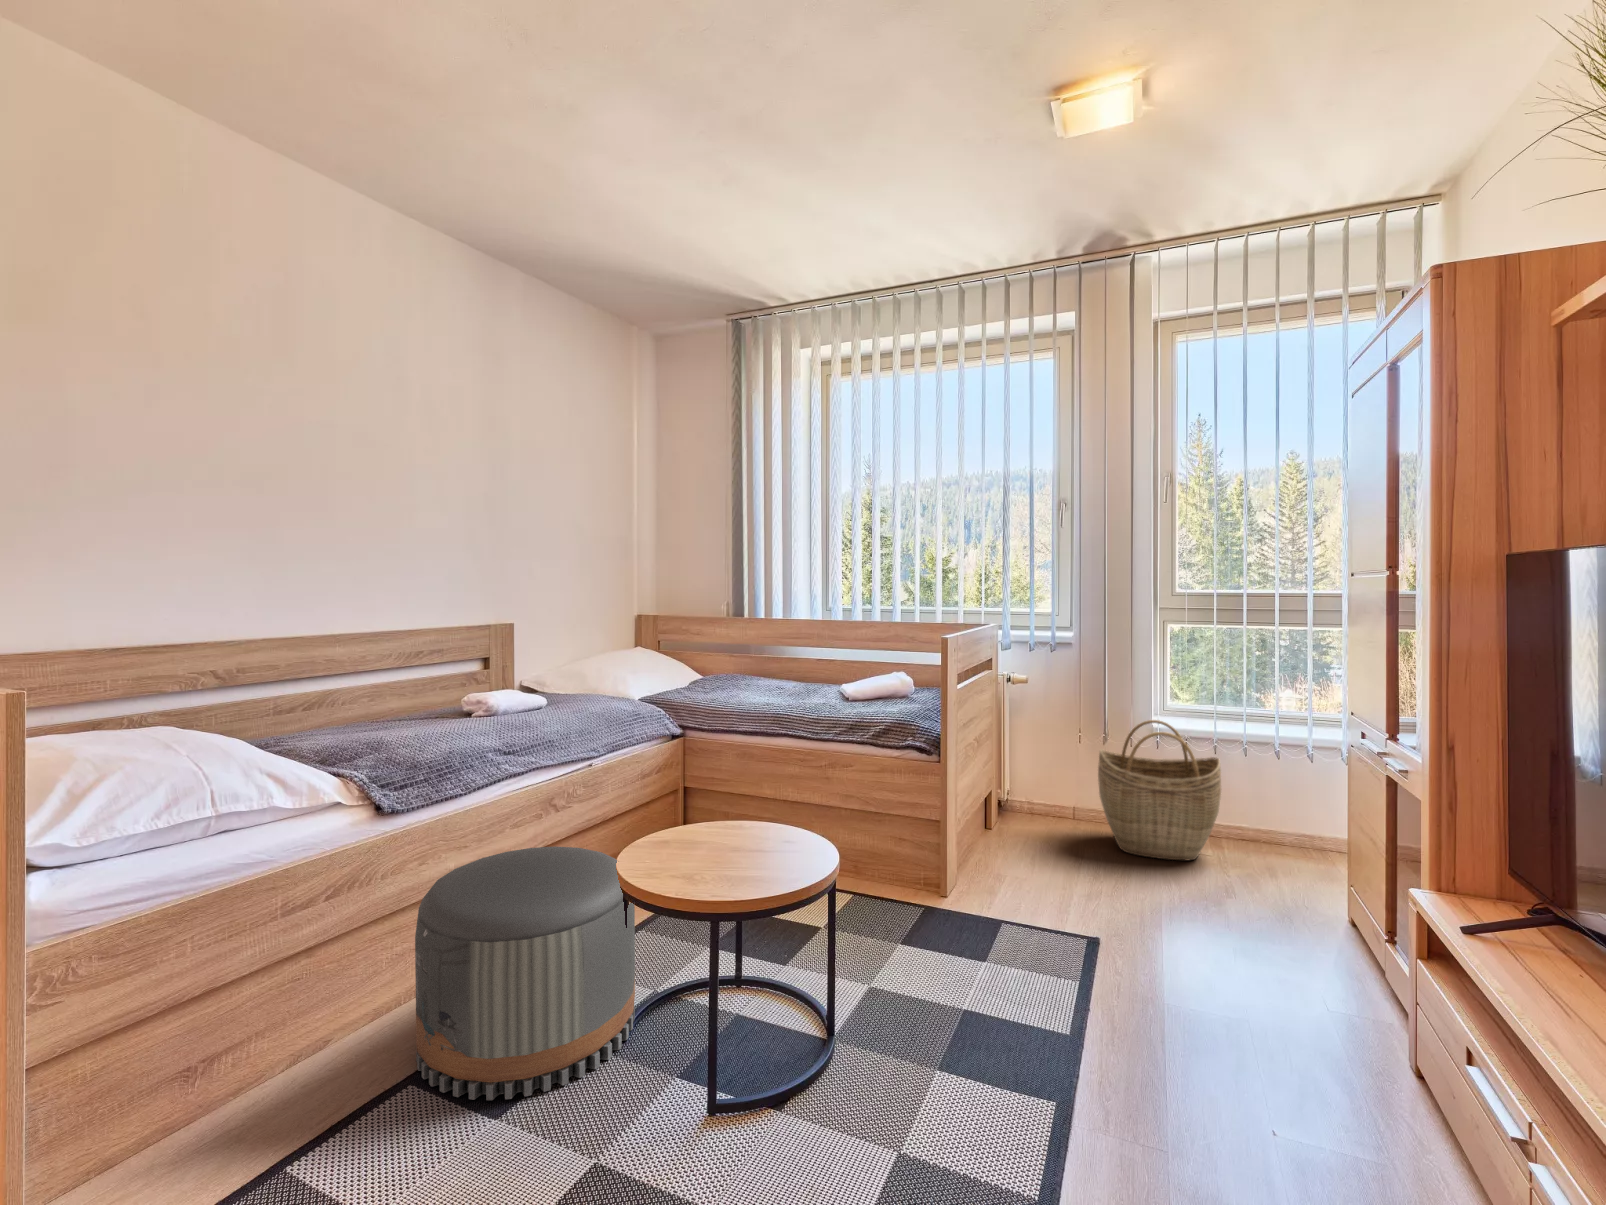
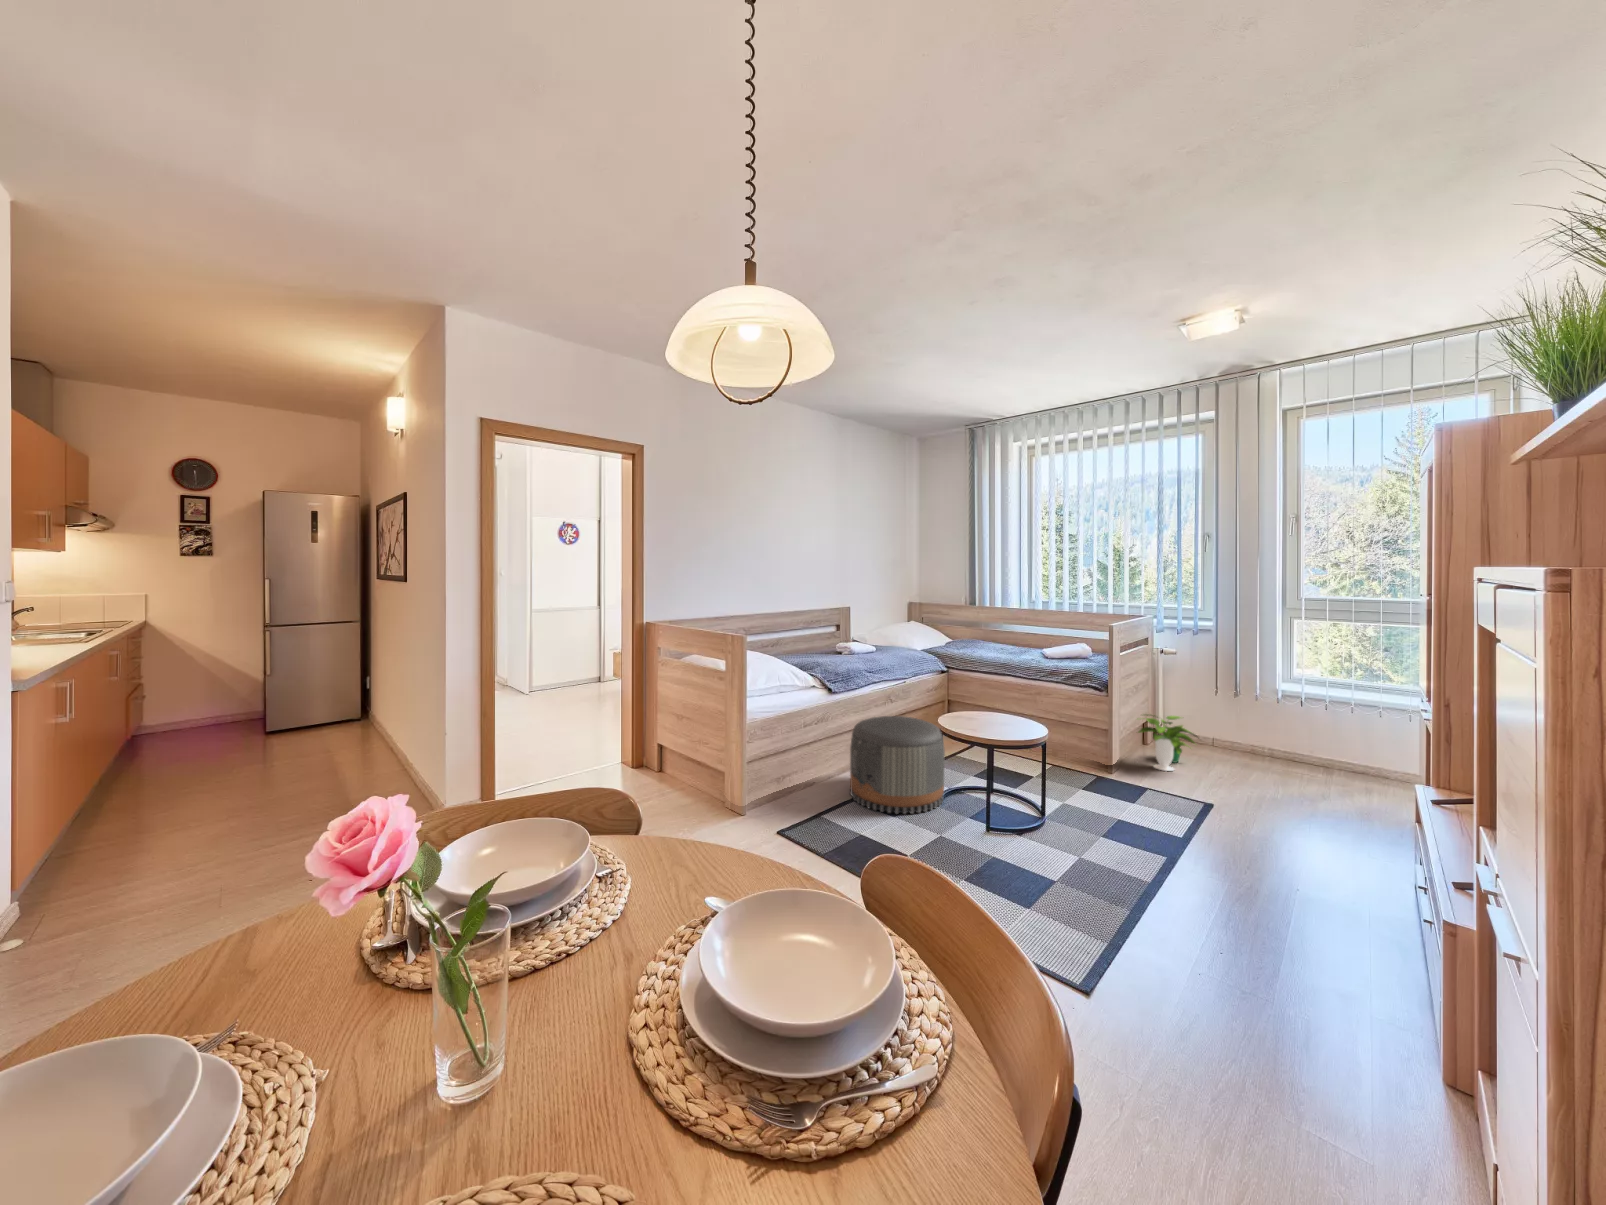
woven basket: present [1098,720,1221,860] -> none [1222,680,1315,771]
potted plant: none [982,788,1078,884] -> present [1138,715,1197,771]

